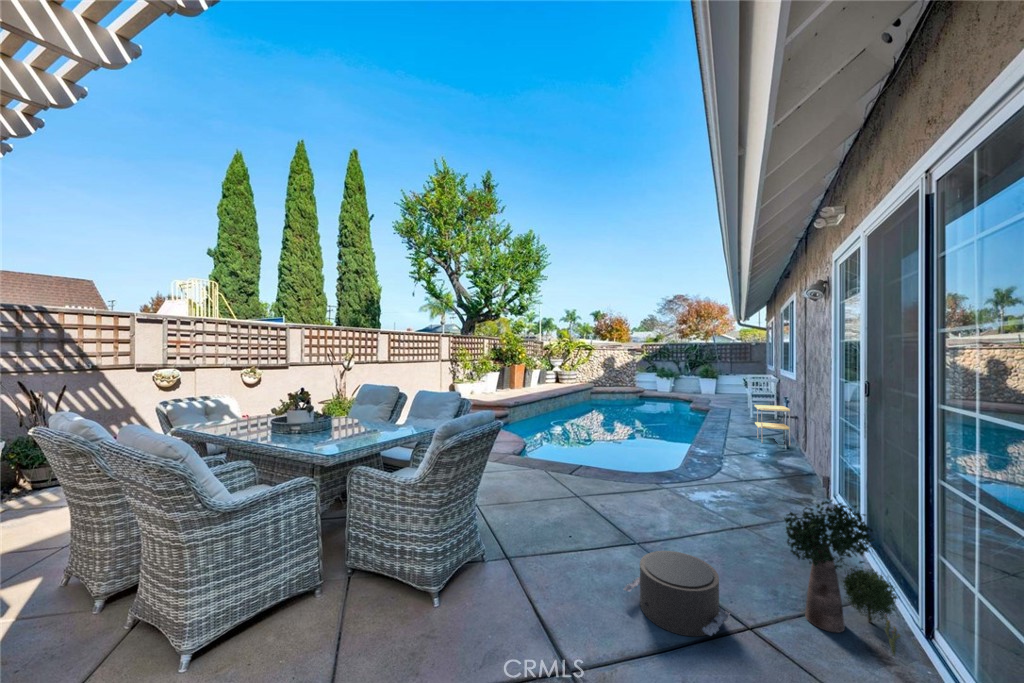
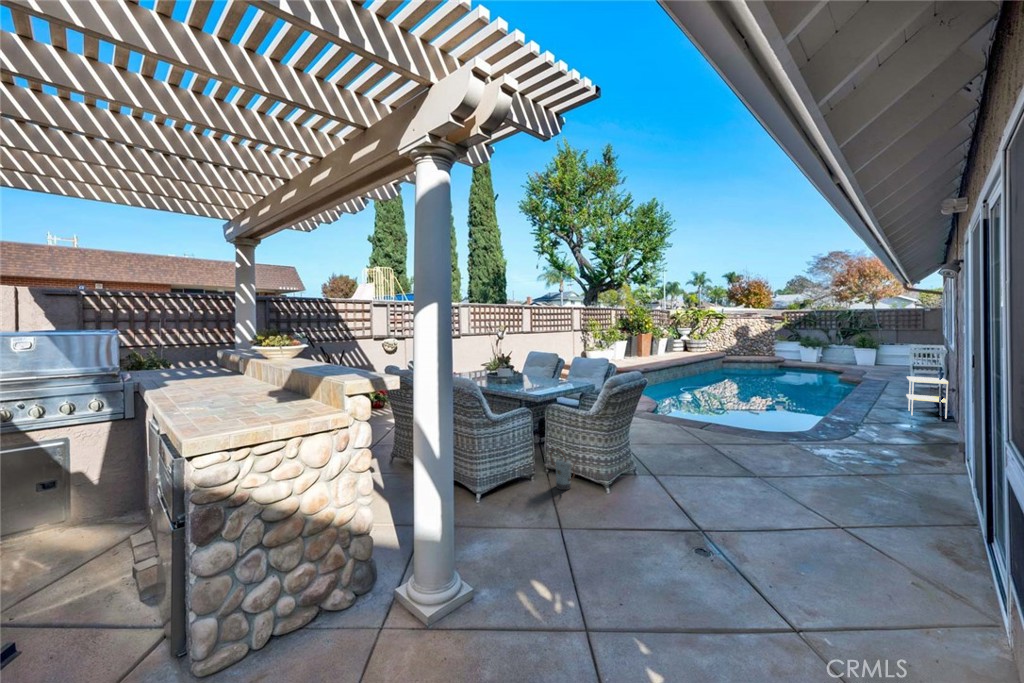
potted plant: present [784,500,900,656] -> none [874,441,972,549]
watering can: none [349,538,388,611] -> present [550,448,576,490]
pouf: present [624,551,730,636] -> none [741,474,823,524]

